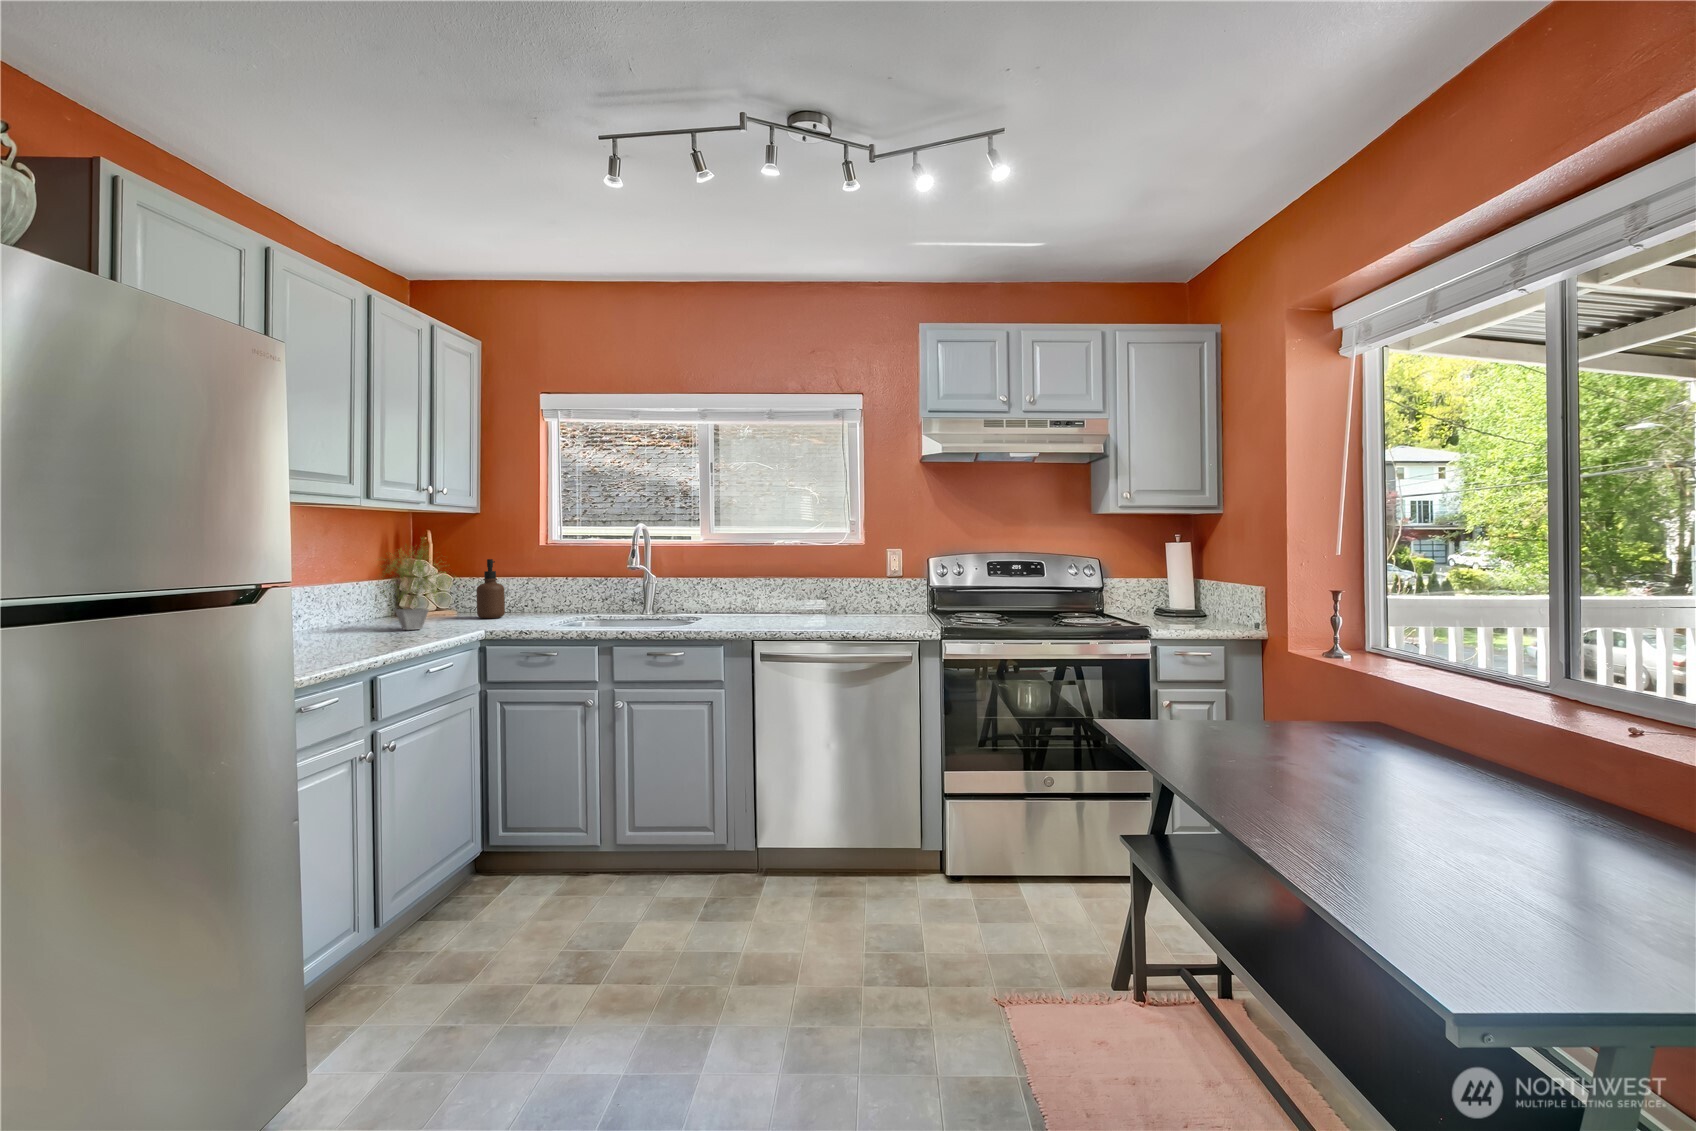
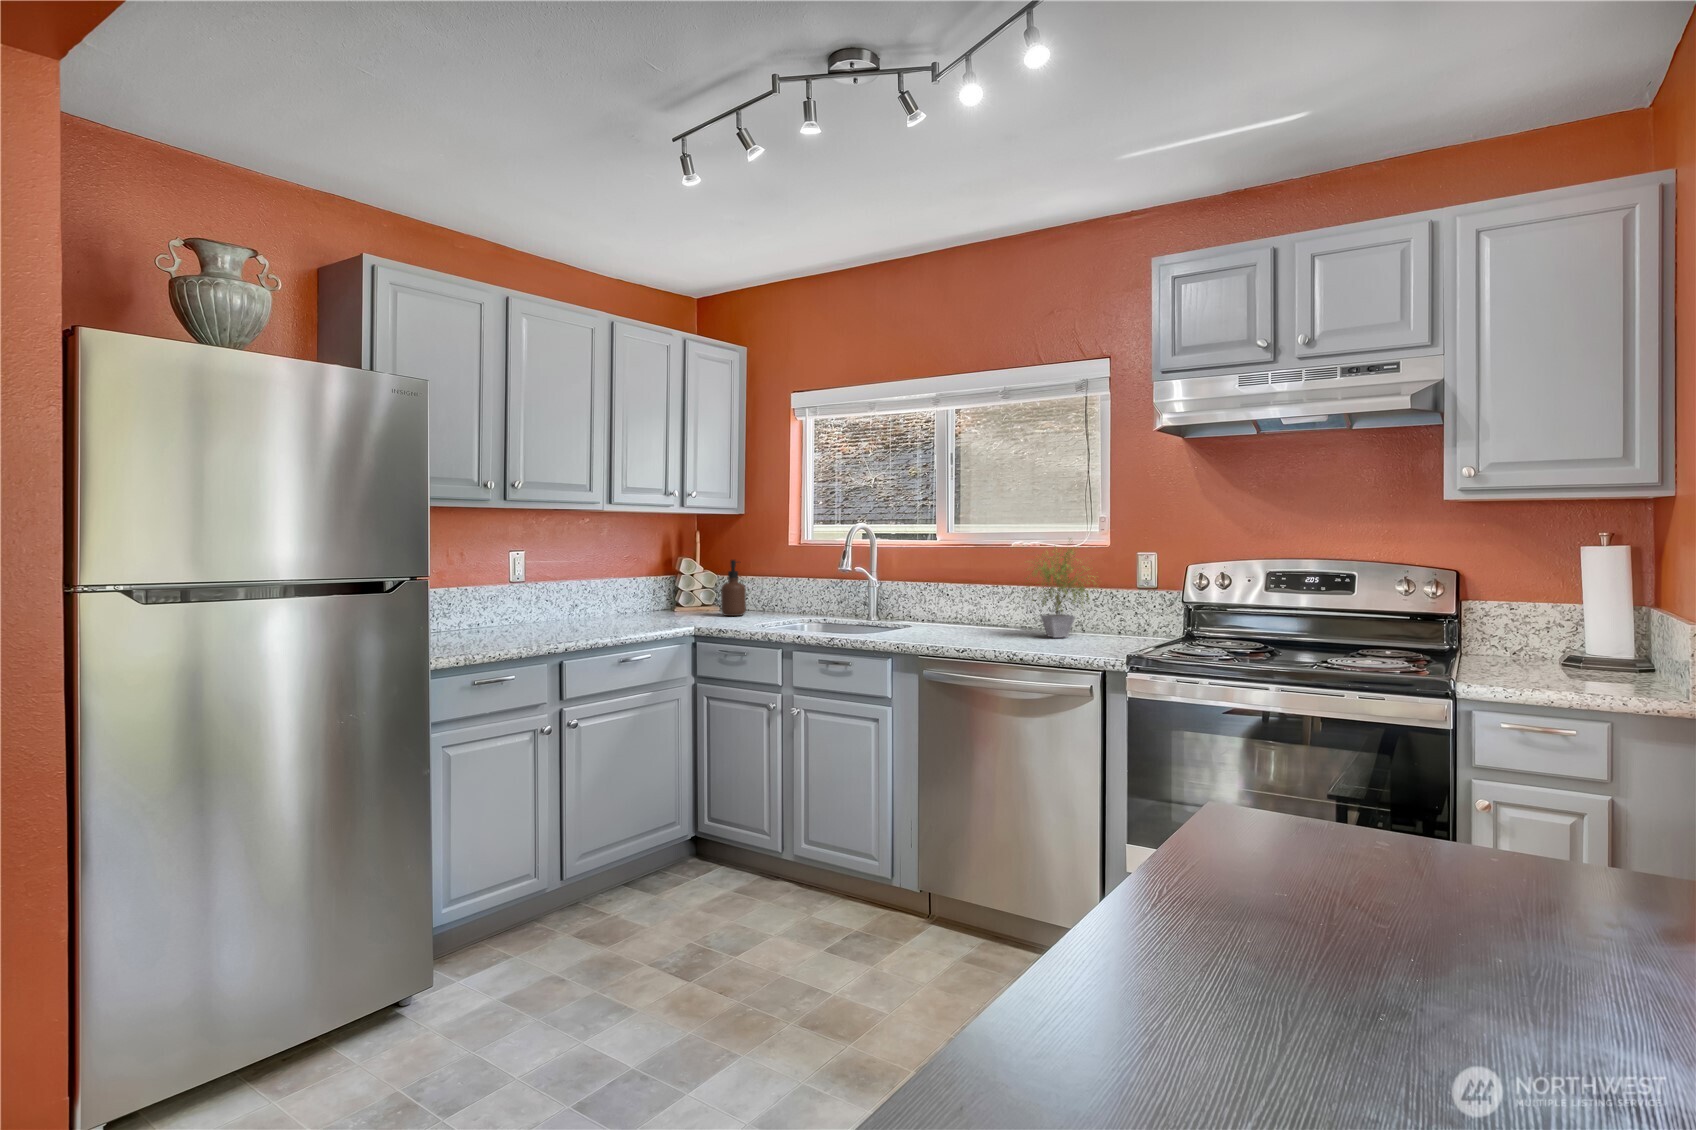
potted plant: present [380,538,449,630] -> present [1024,546,1093,638]

